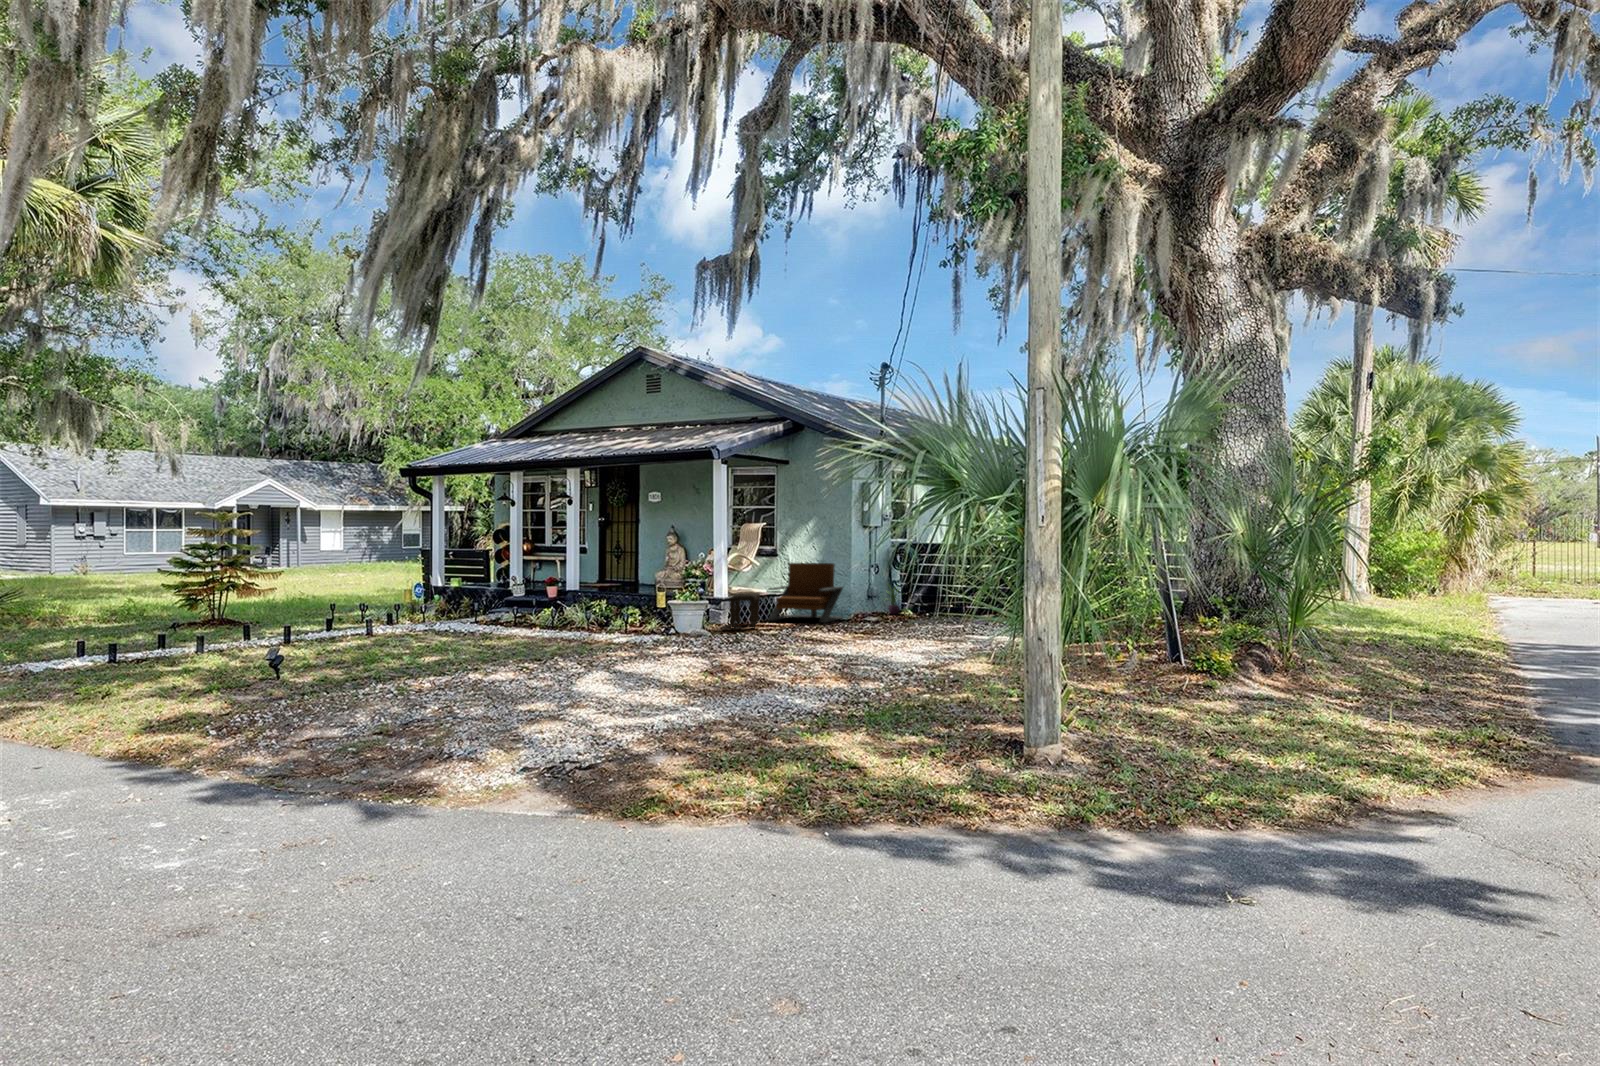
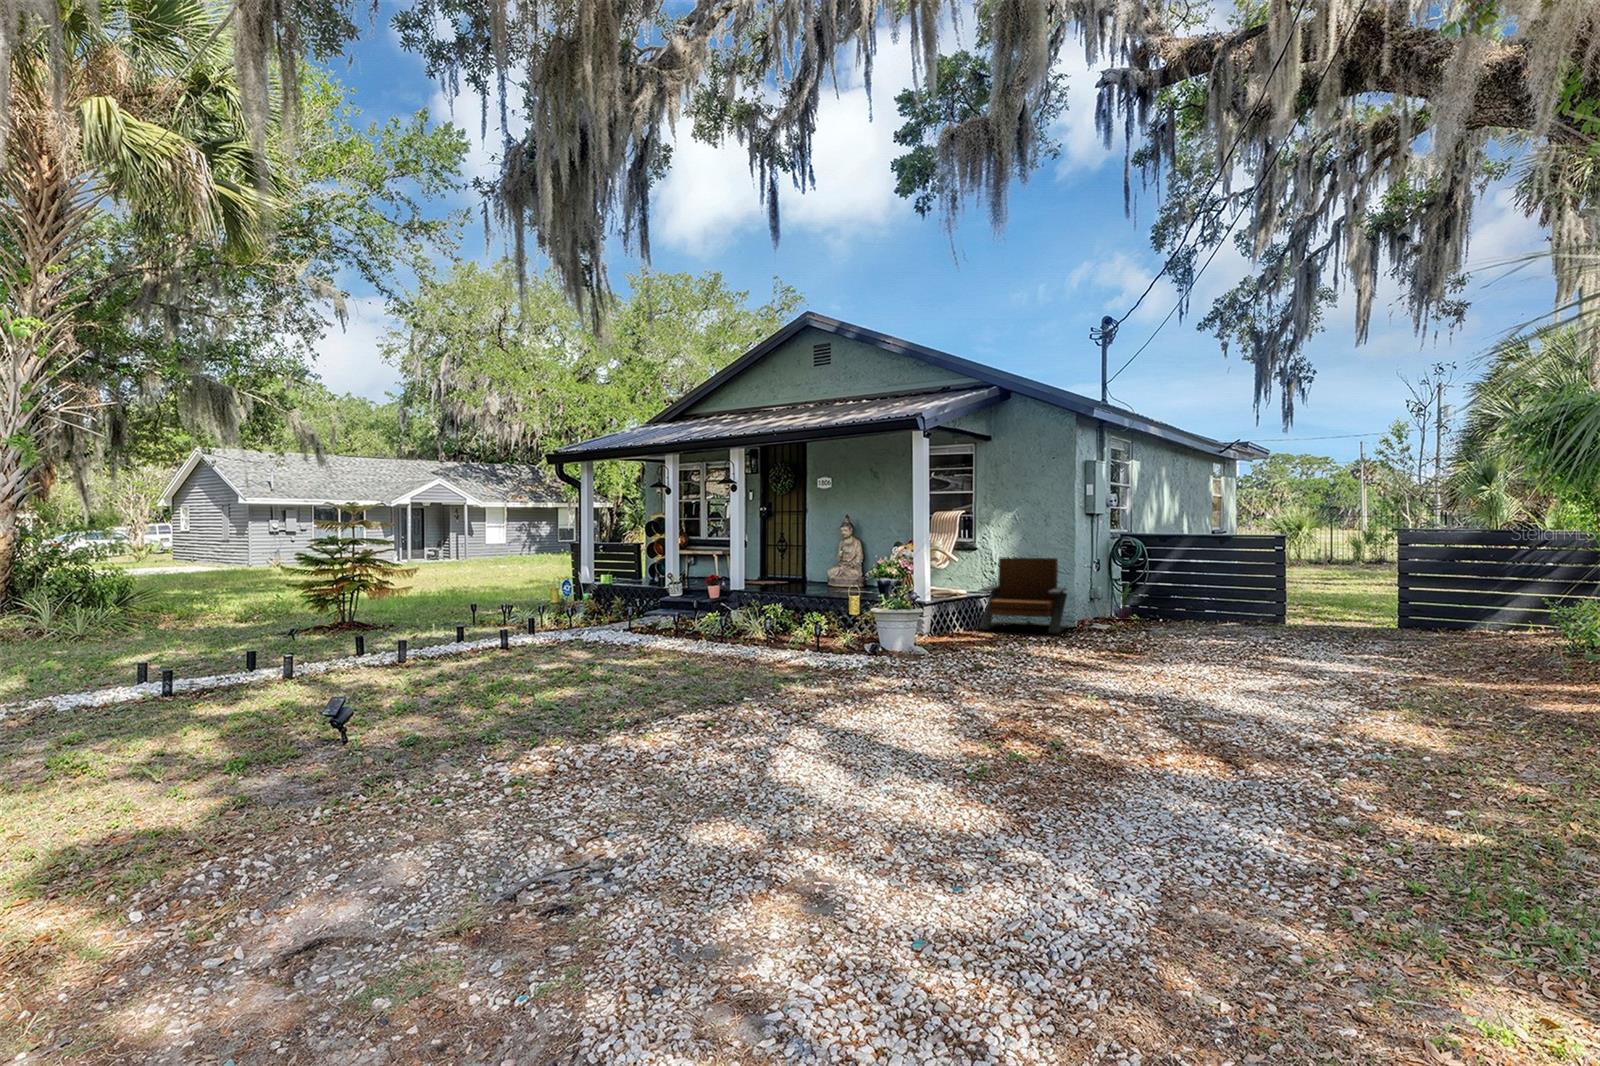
bench: present [729,593,760,629] -> none [941,595,977,643]

